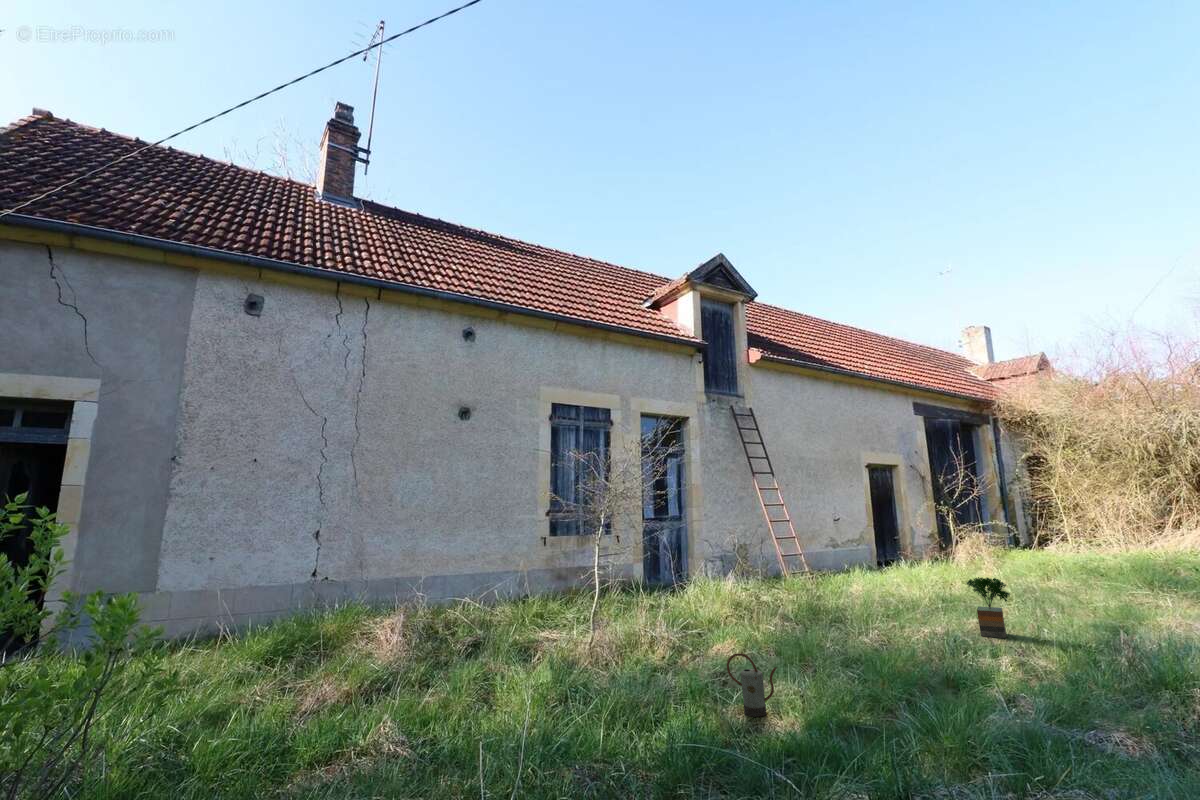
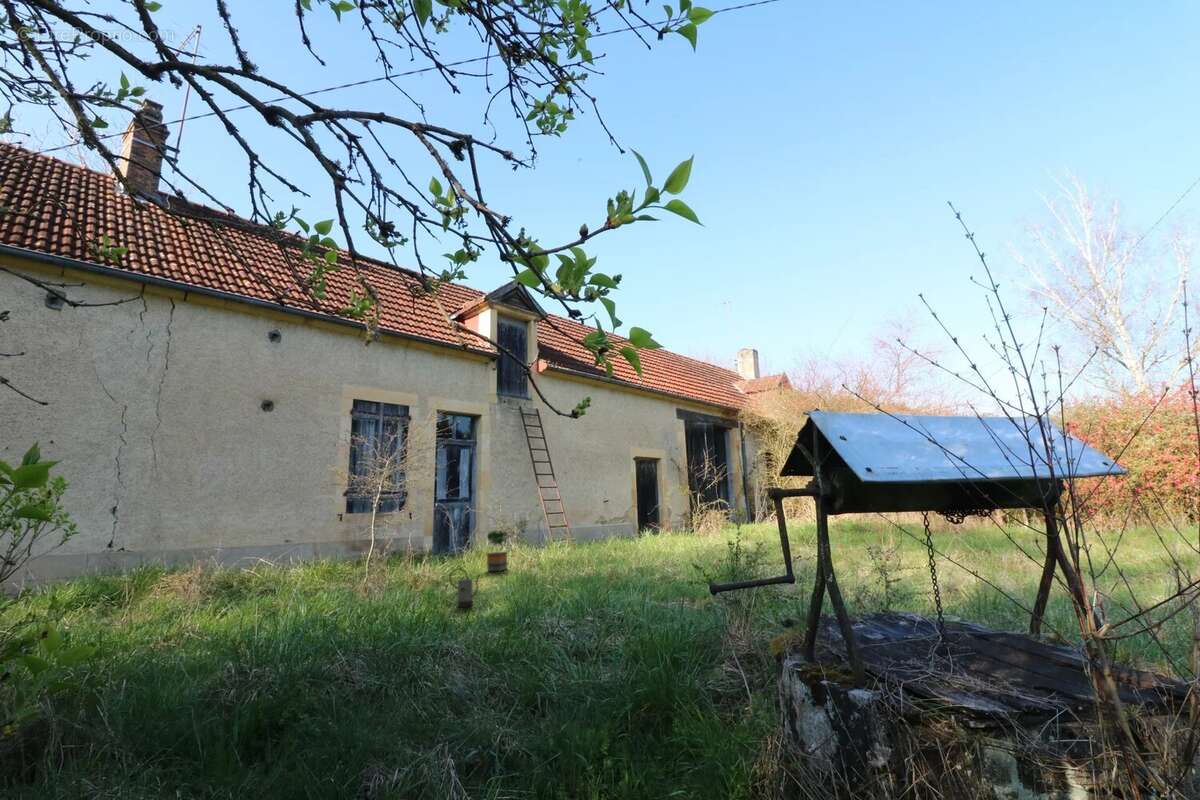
potted tree: present [966,577,1010,638] -> present [487,531,509,571]

